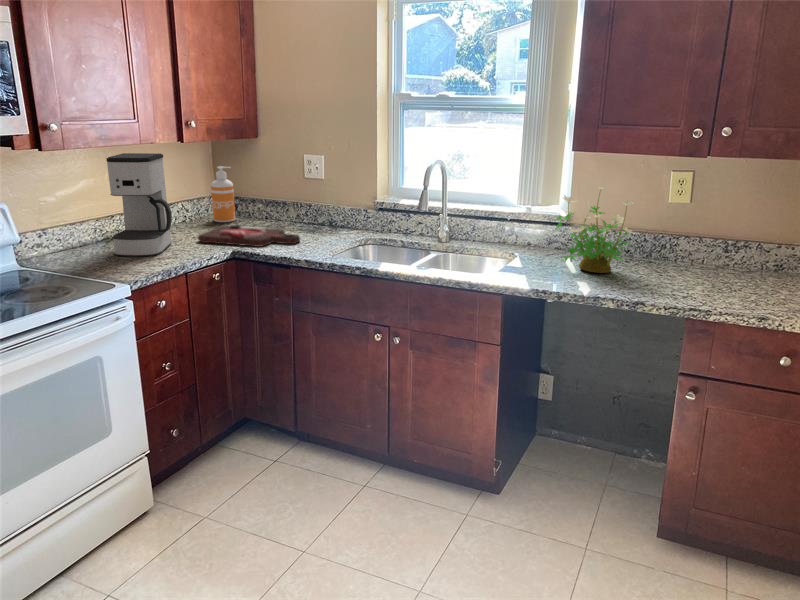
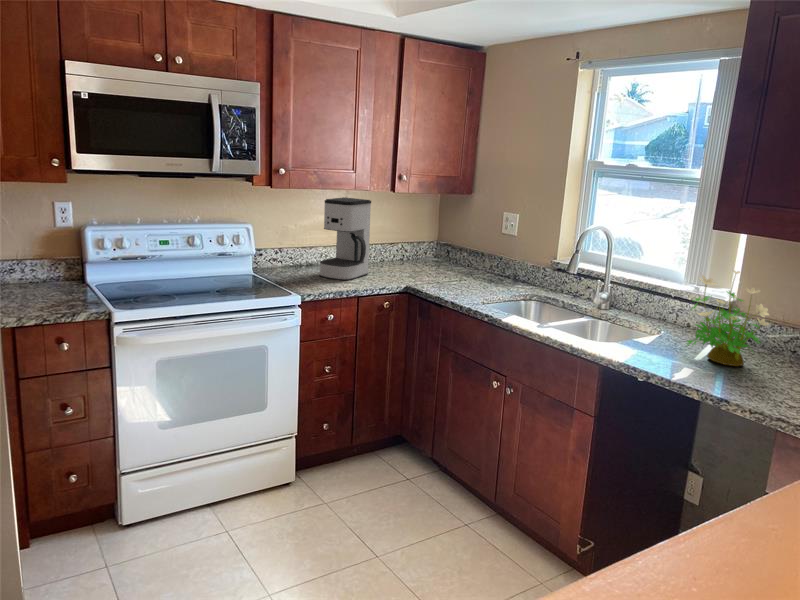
soap dispenser: present [211,167,235,222] -> none [426,216,446,264]
cutting board: present [198,225,300,247] -> none [390,266,471,289]

